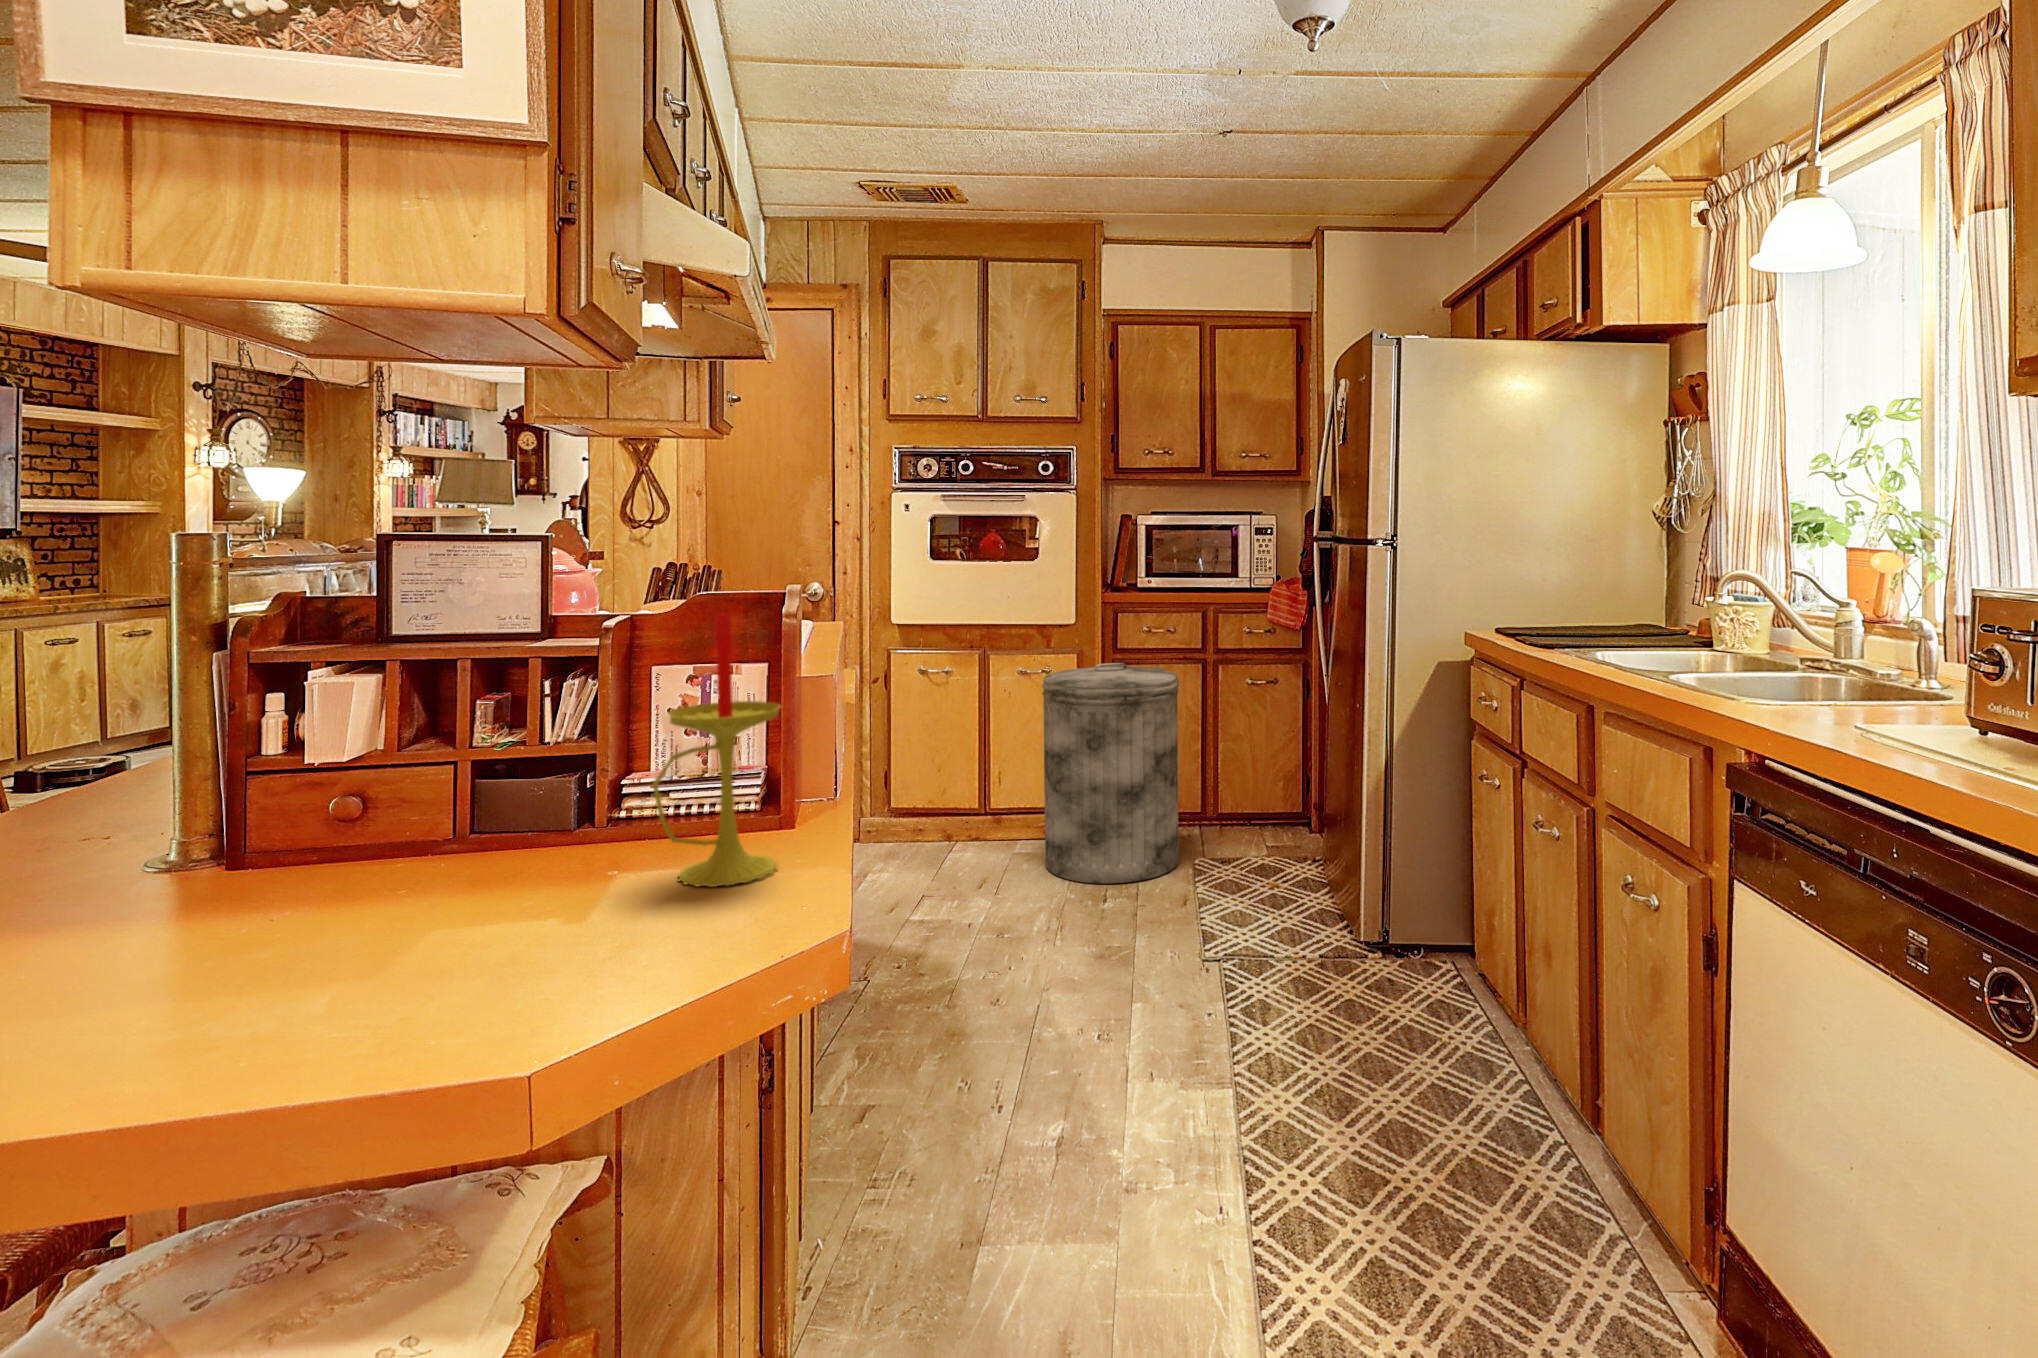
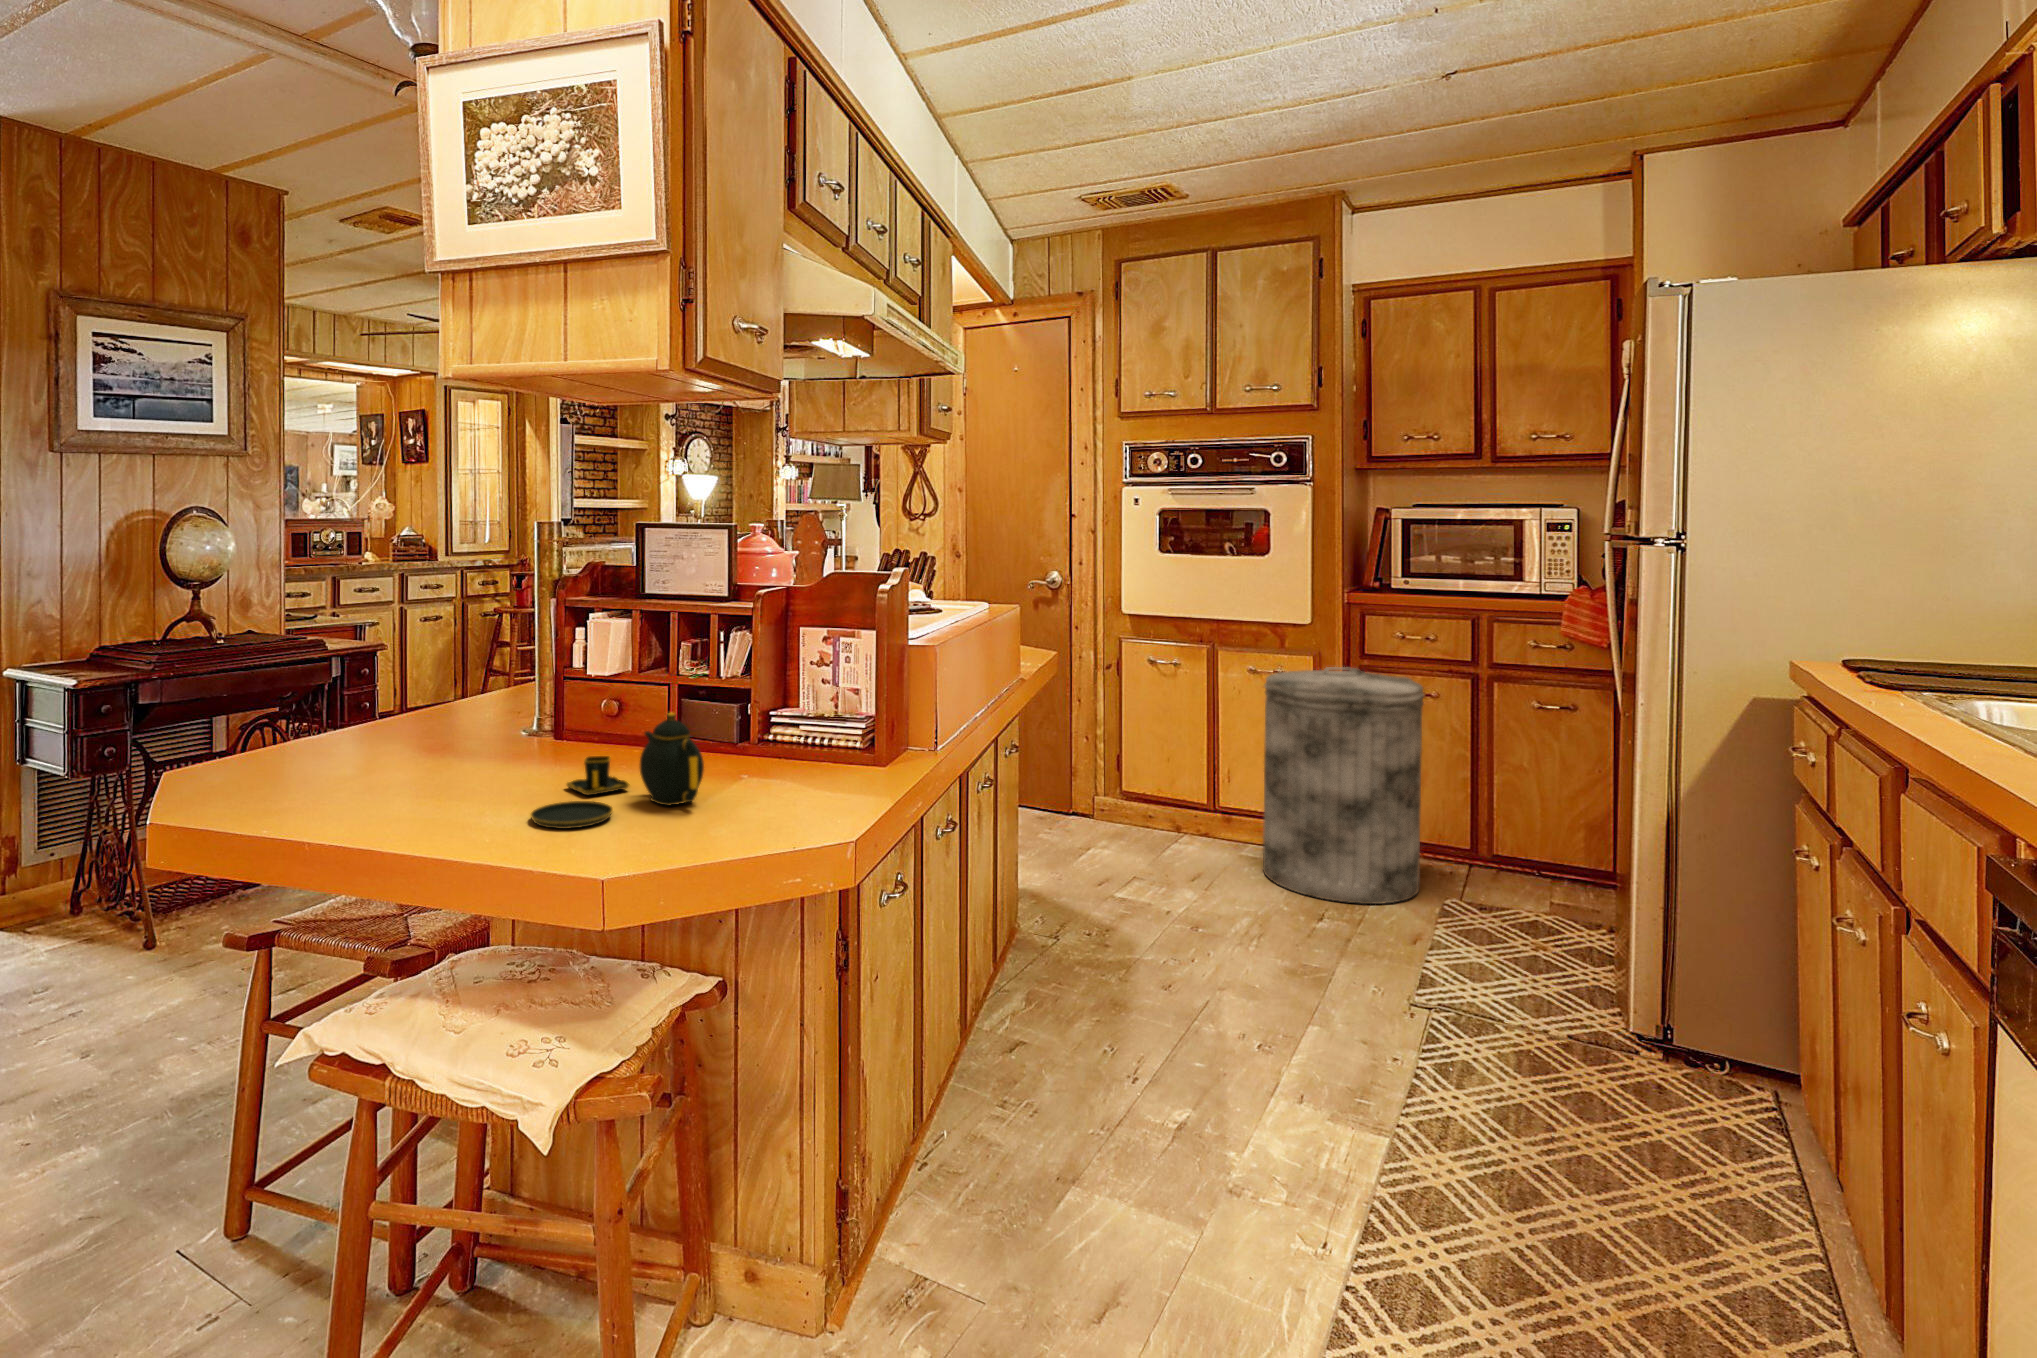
candle: present [653,613,780,887] -> none [753,580,852,798]
teapot: none [315,801,595,1009] -> present [531,713,704,829]

